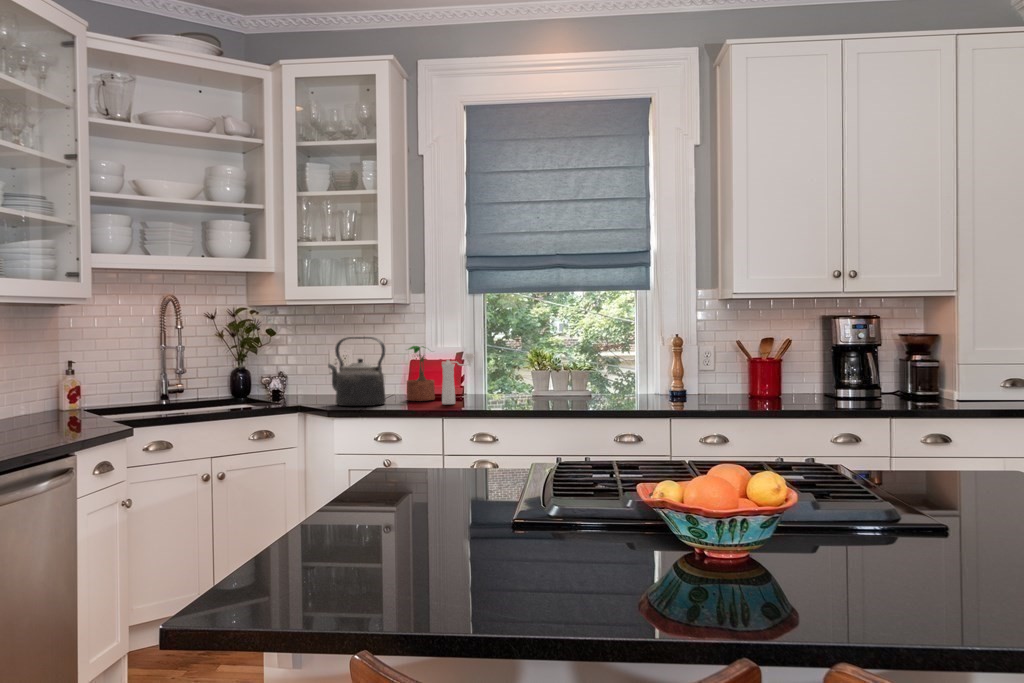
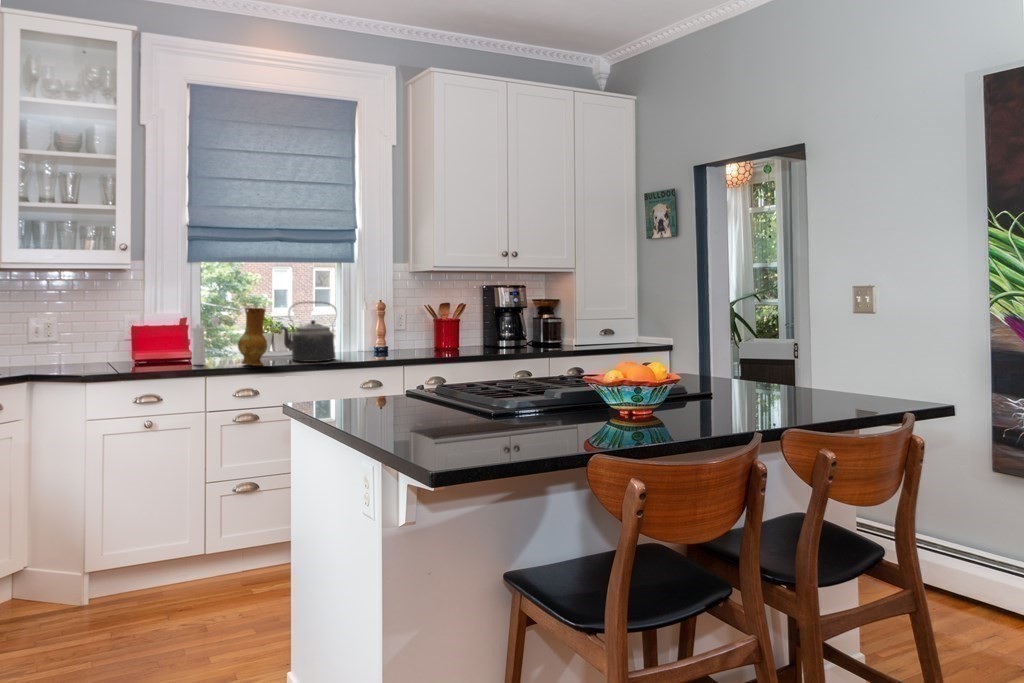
kettle: present [328,337,386,406] -> present [280,301,335,362]
ceramic jug: none [483,341,514,408] -> present [238,308,267,366]
potted plant: present [407,346,435,401] -> none [143,310,174,362]

